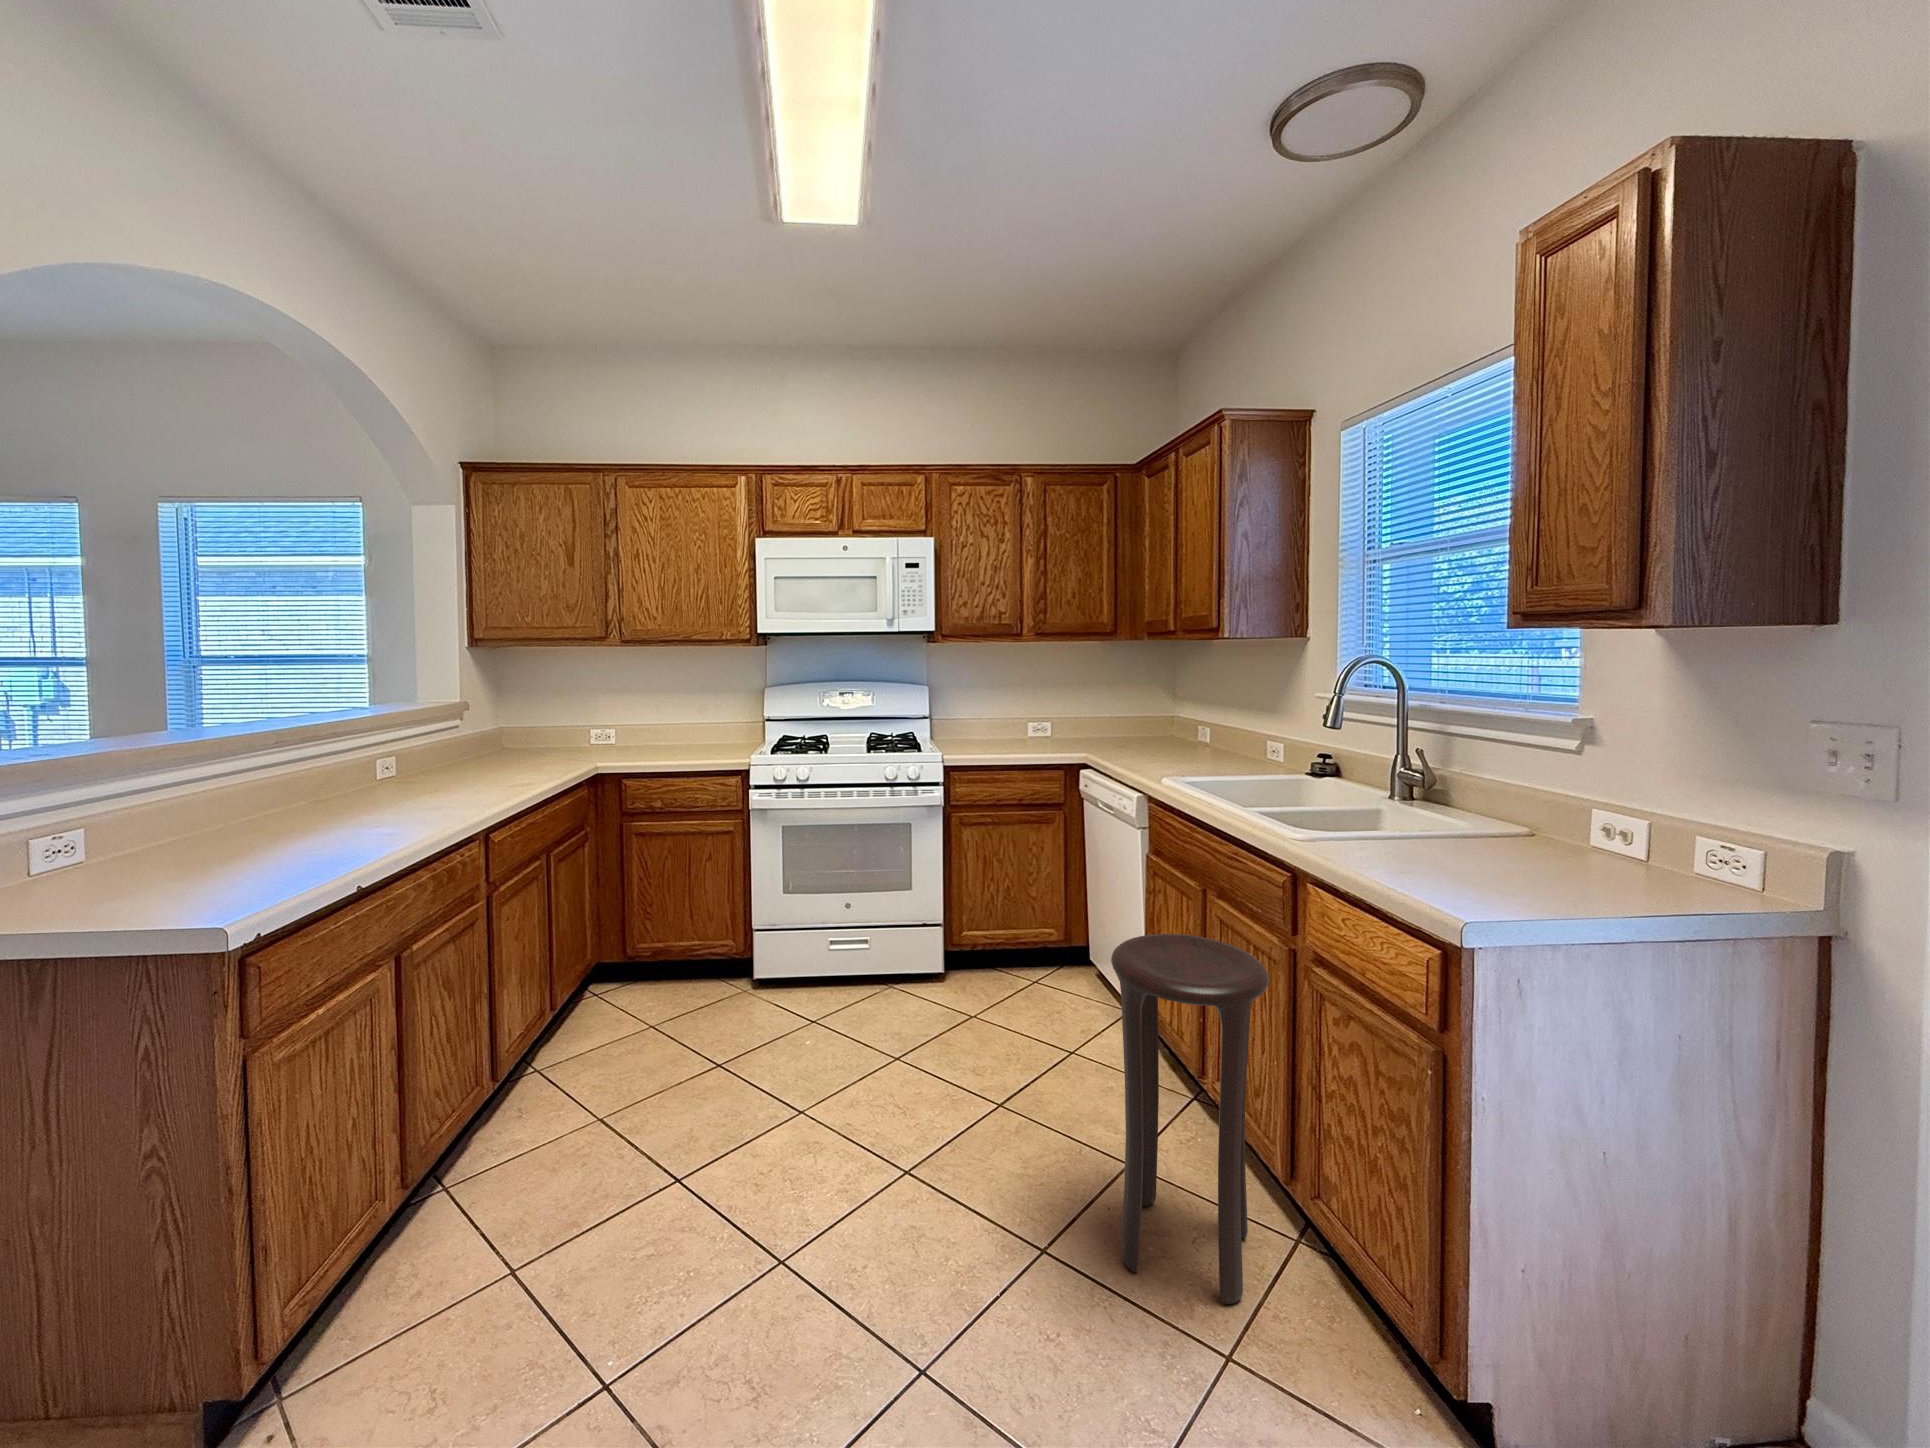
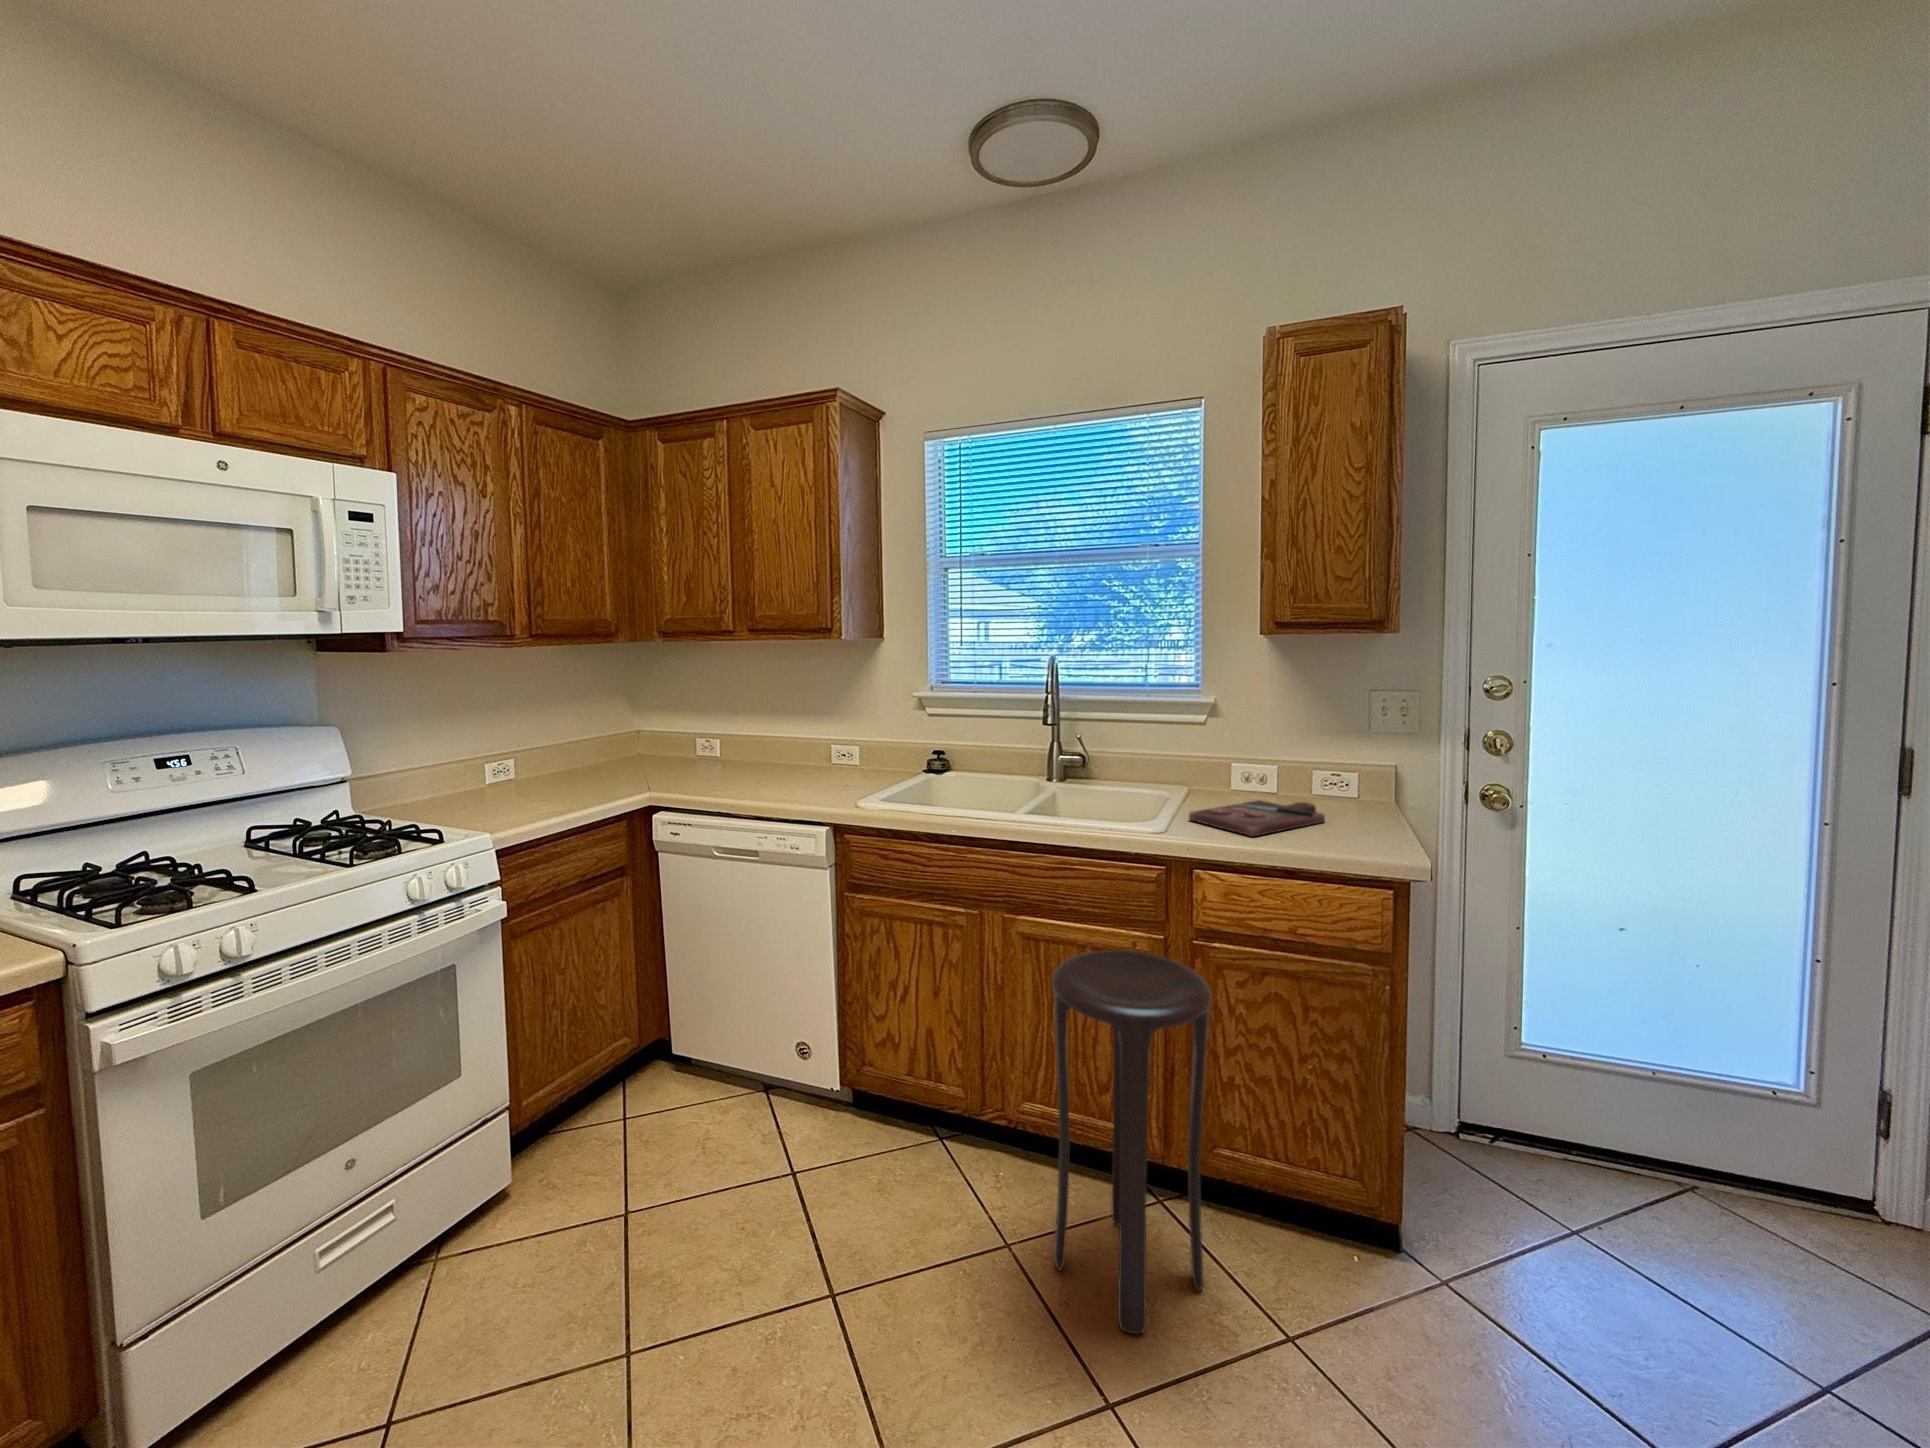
cutting board: none [1396,841,1629,895] -> present [1189,800,1325,836]

